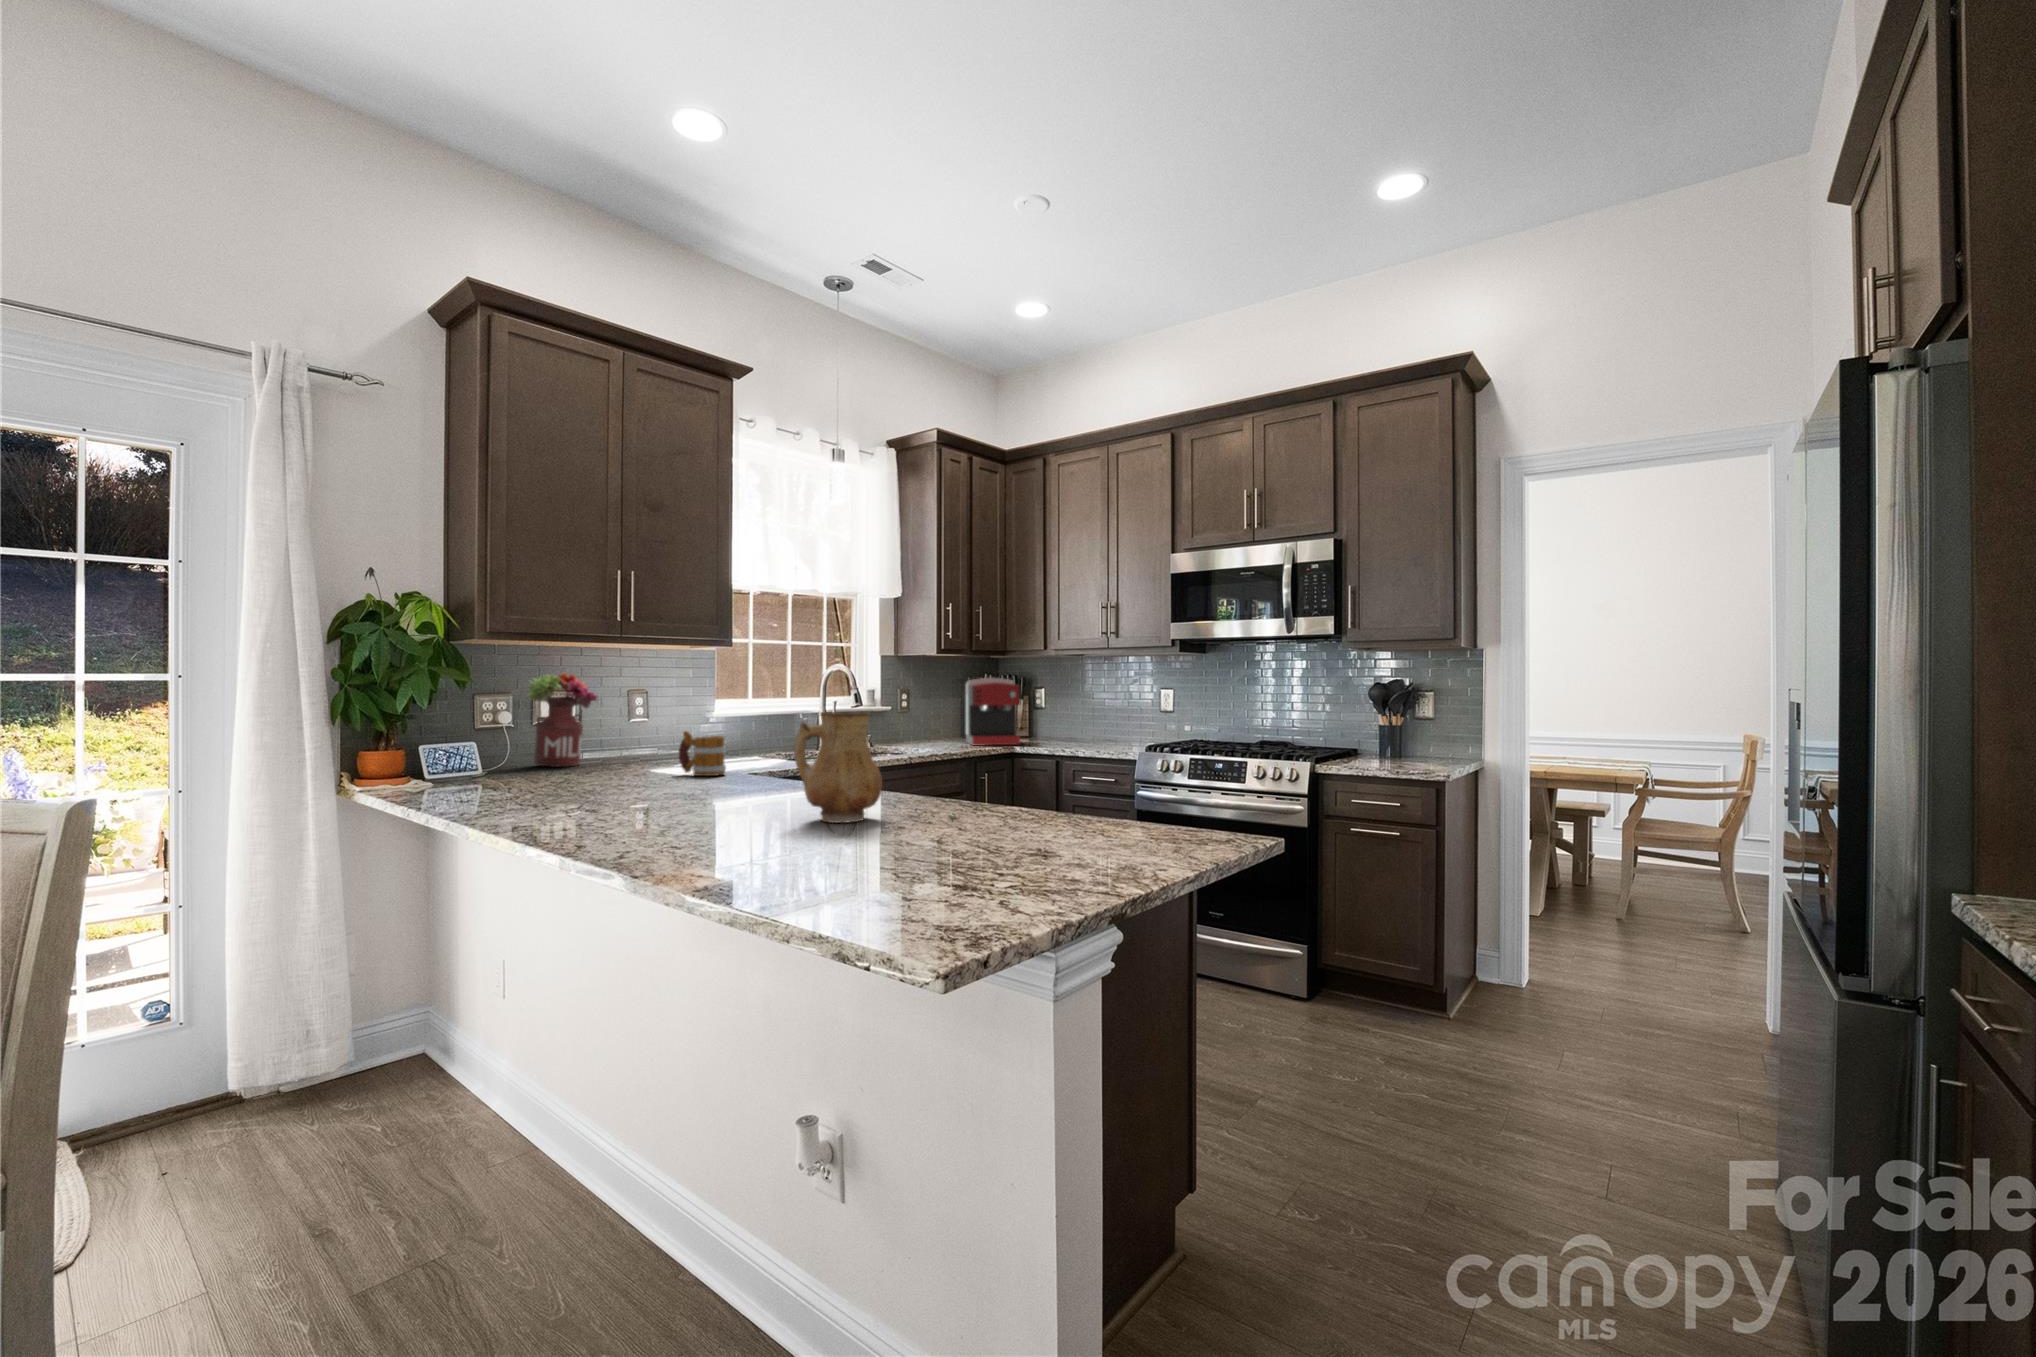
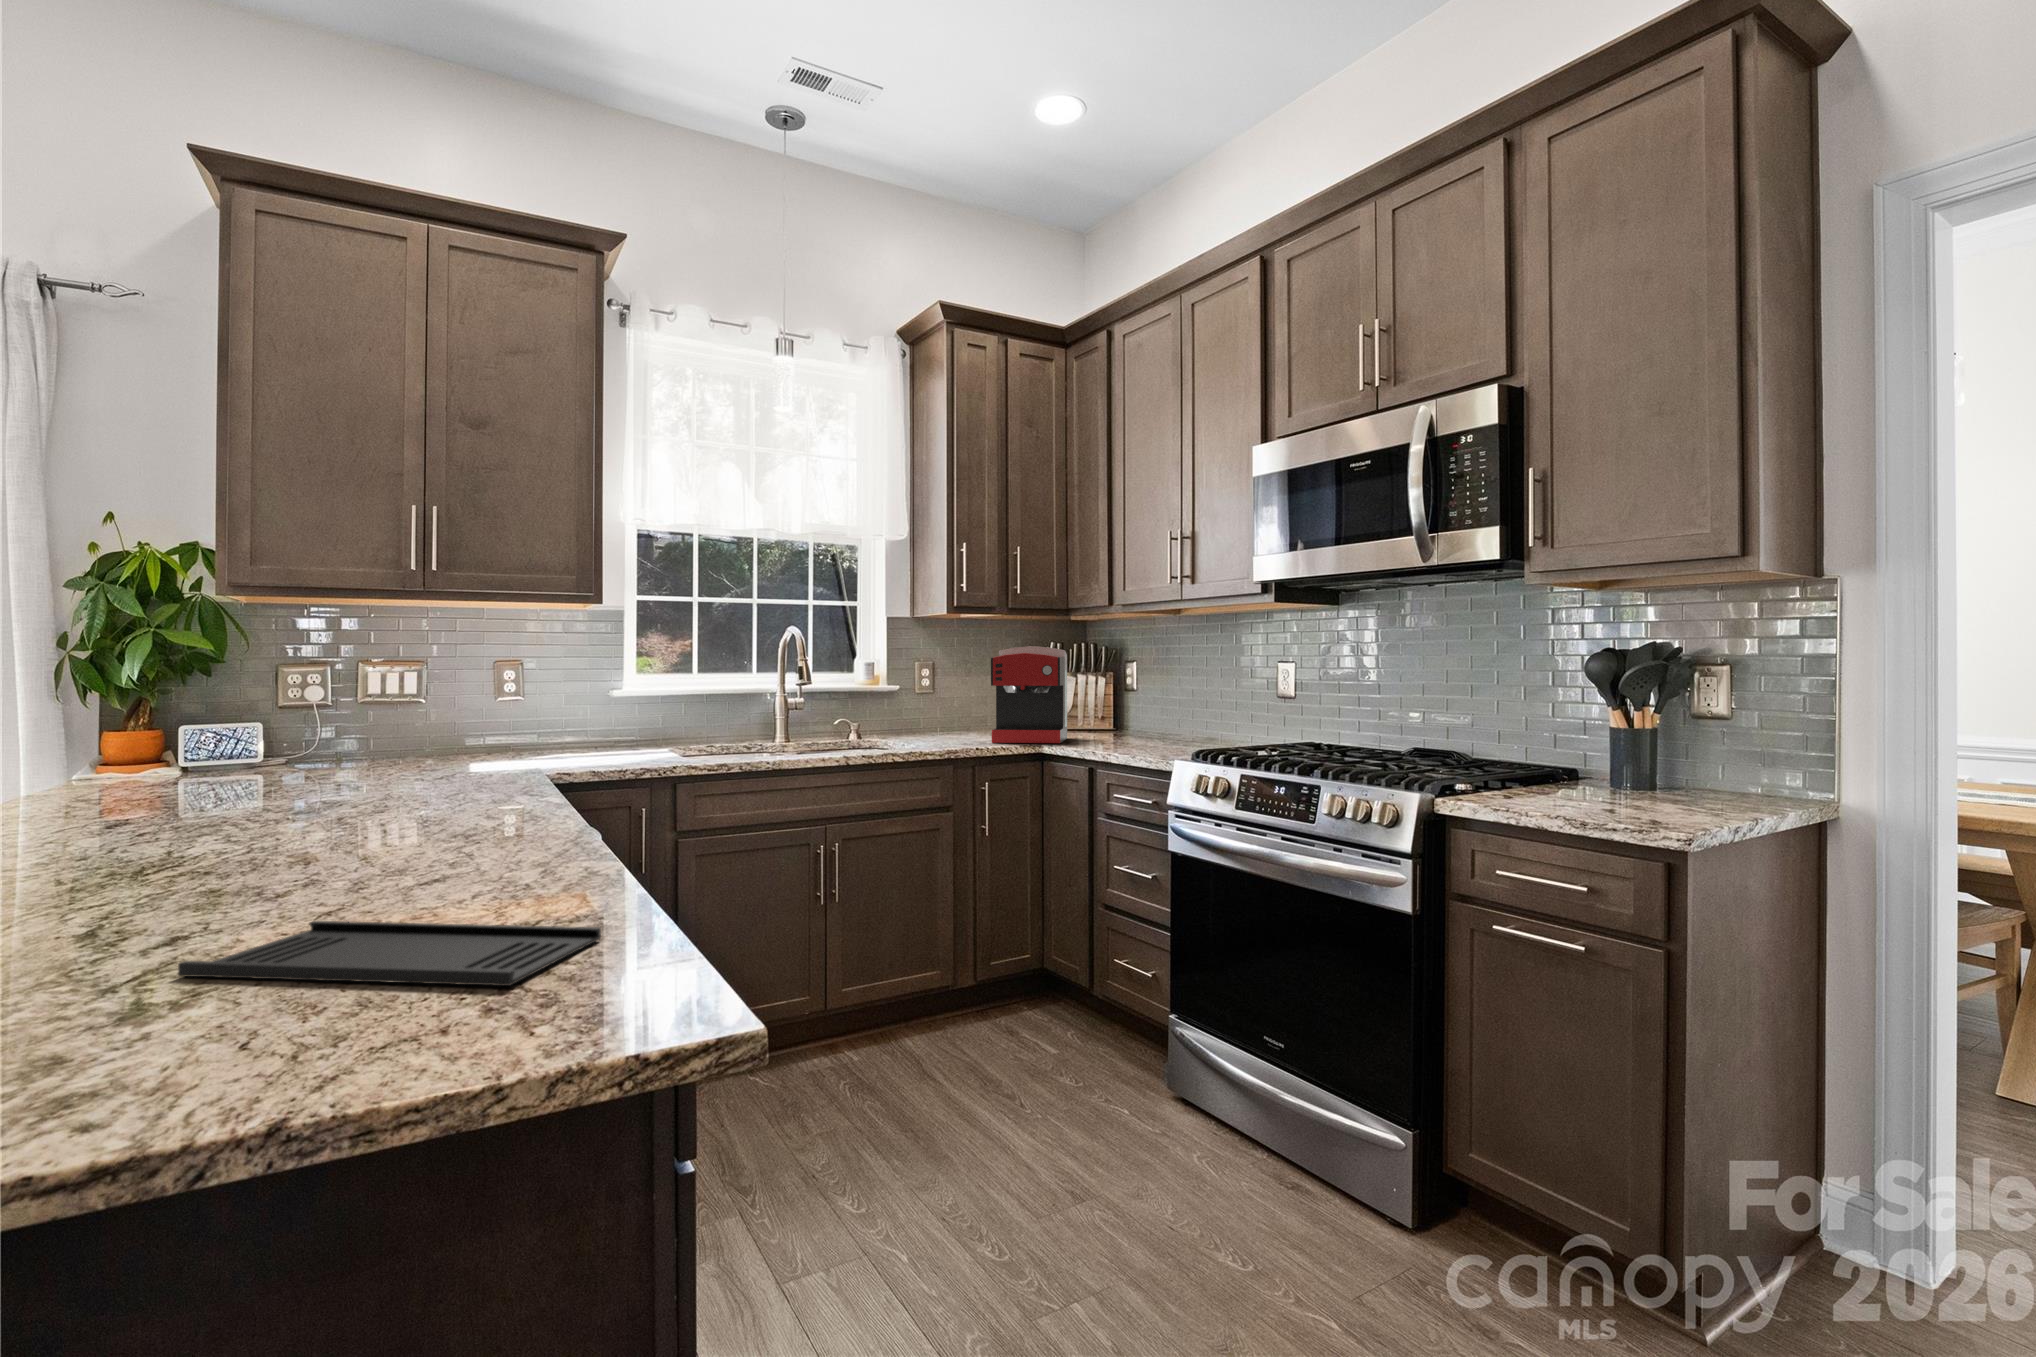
flower arrangement: present [527,673,598,766] -> none [331,640,427,760]
ceramic pitcher: present [794,712,882,823] -> none [151,691,328,882]
mug: present [679,731,726,776] -> none [437,717,496,781]
tray: none [996,822,1169,847] -> present [178,921,601,986]

